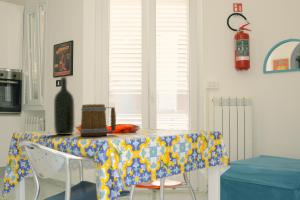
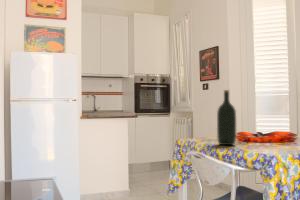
mug: present [80,104,116,136] -> none [244,118,279,149]

